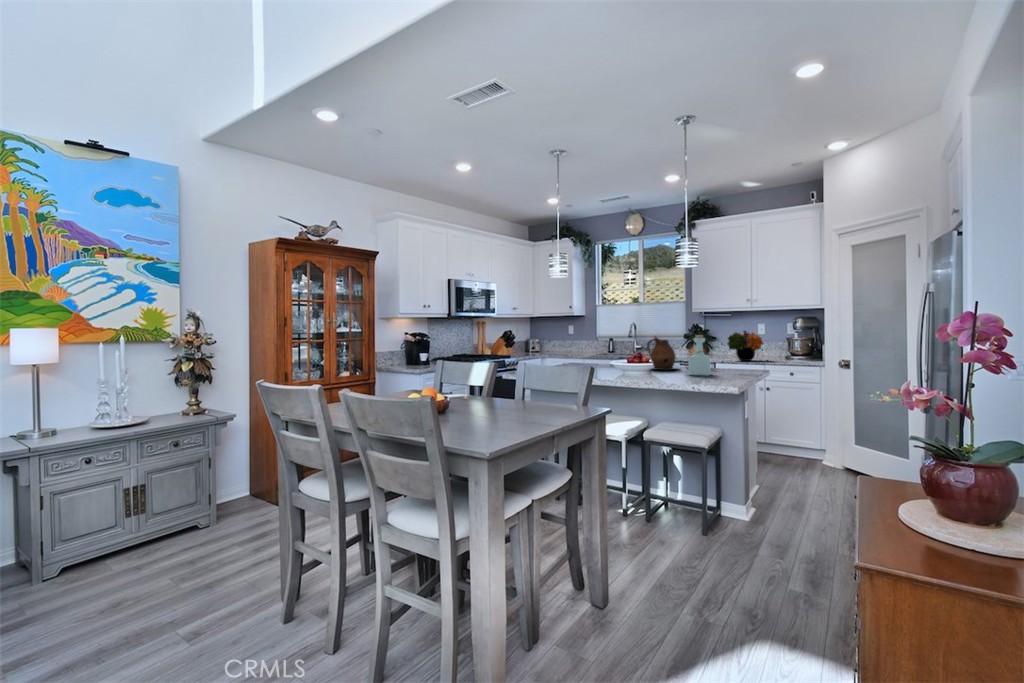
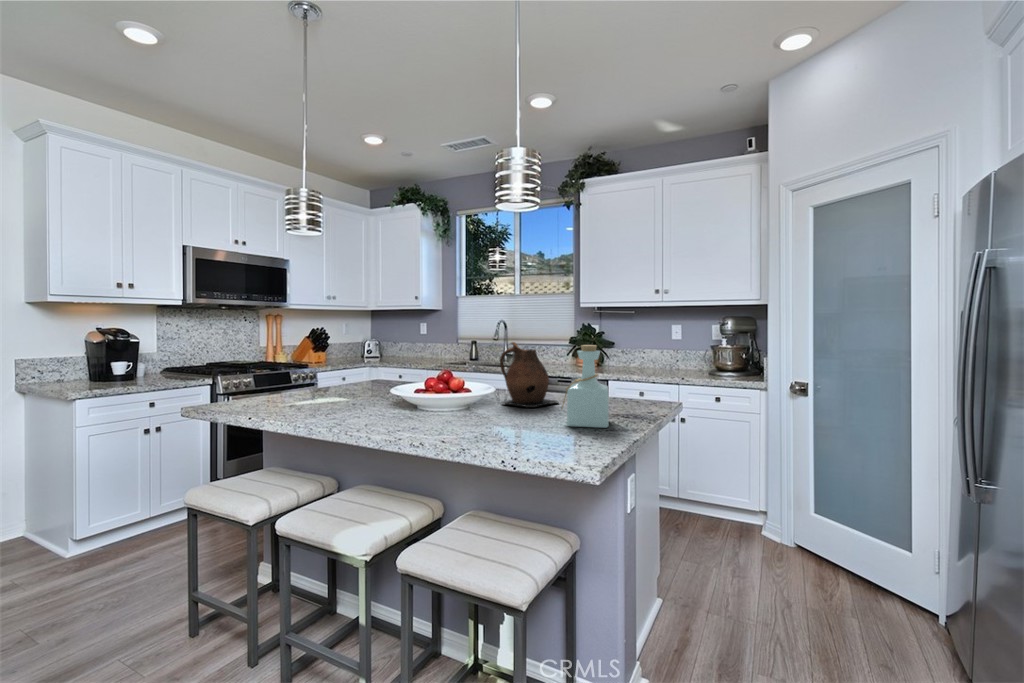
flower arrangement: present [727,331,764,361] -> none [628,333,680,378]

